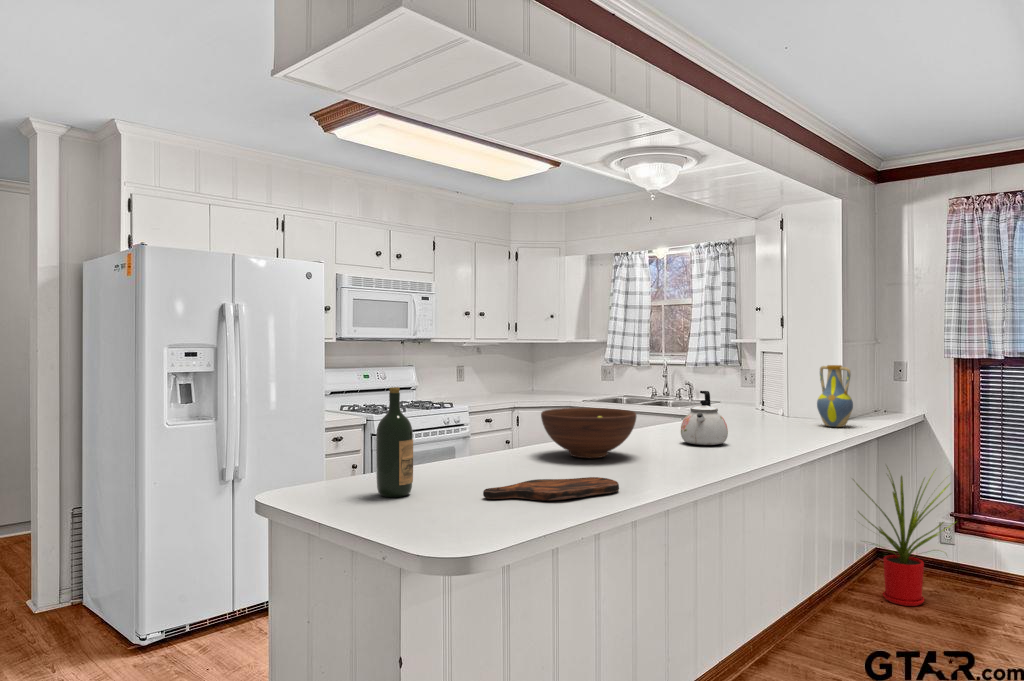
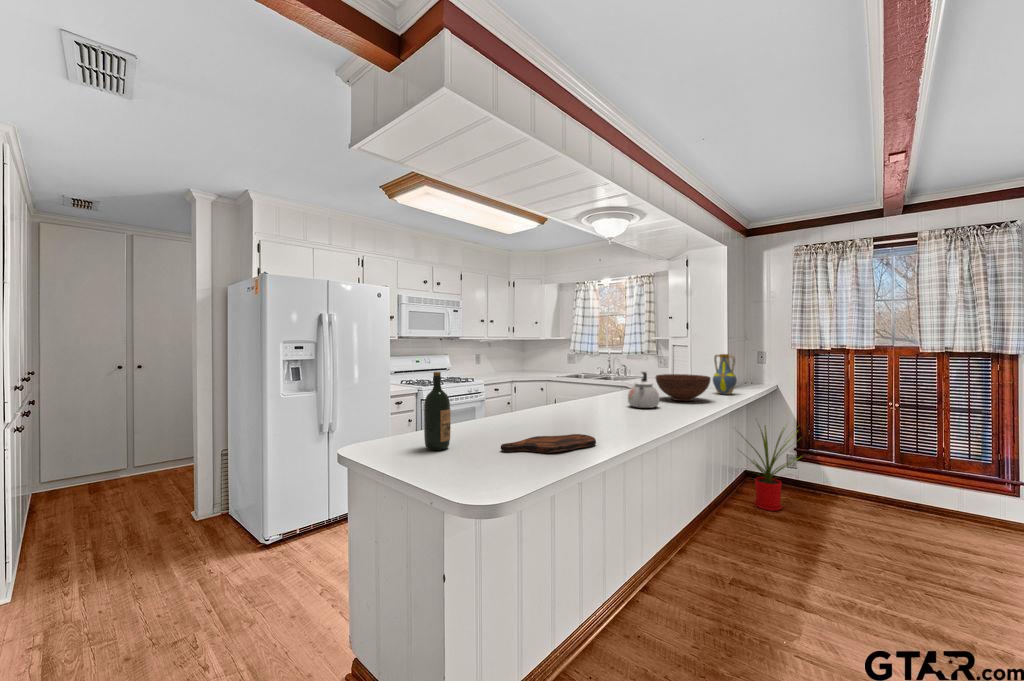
fruit bowl: present [541,408,637,458] -> present [656,374,711,401]

